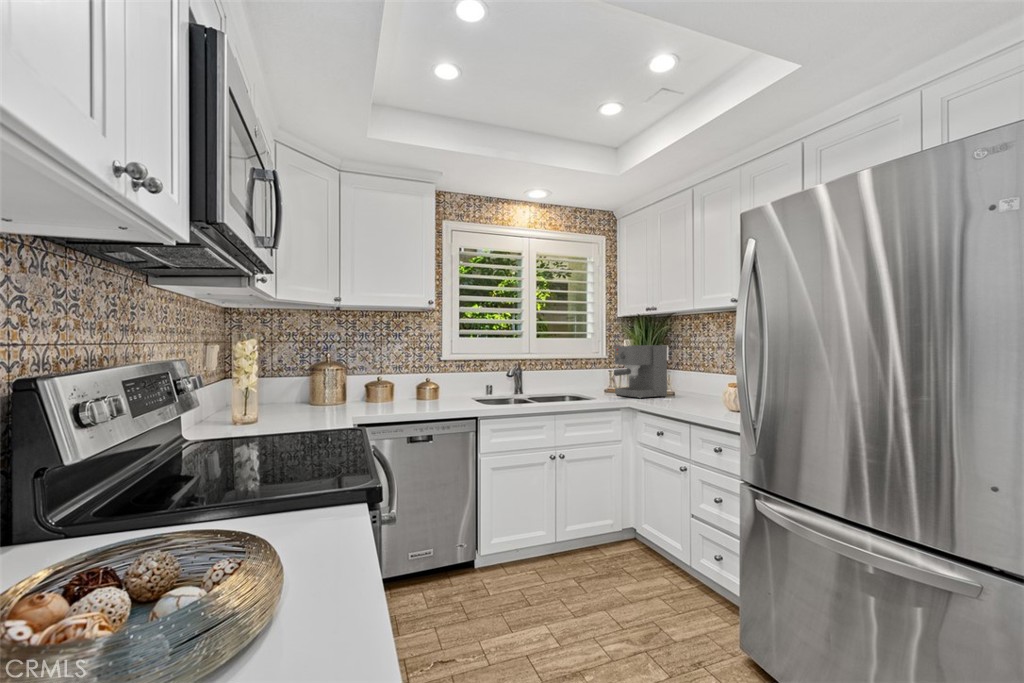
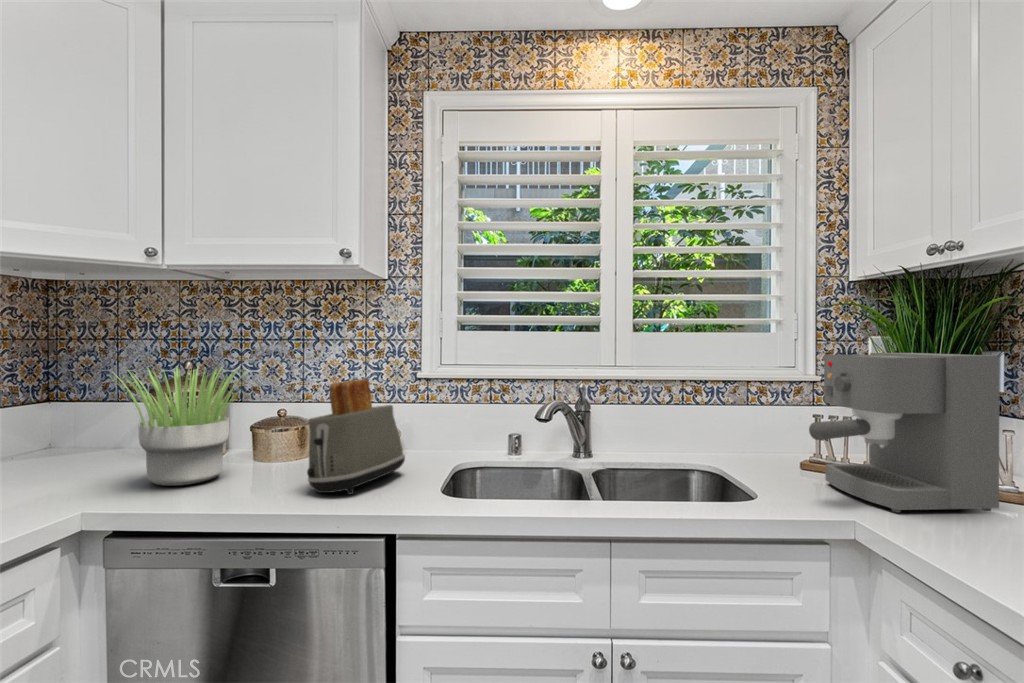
potted plant: none [326,354,391,410] -> present [116,368,245,486]
toaster: none [429,359,458,407] -> present [307,379,405,495]

